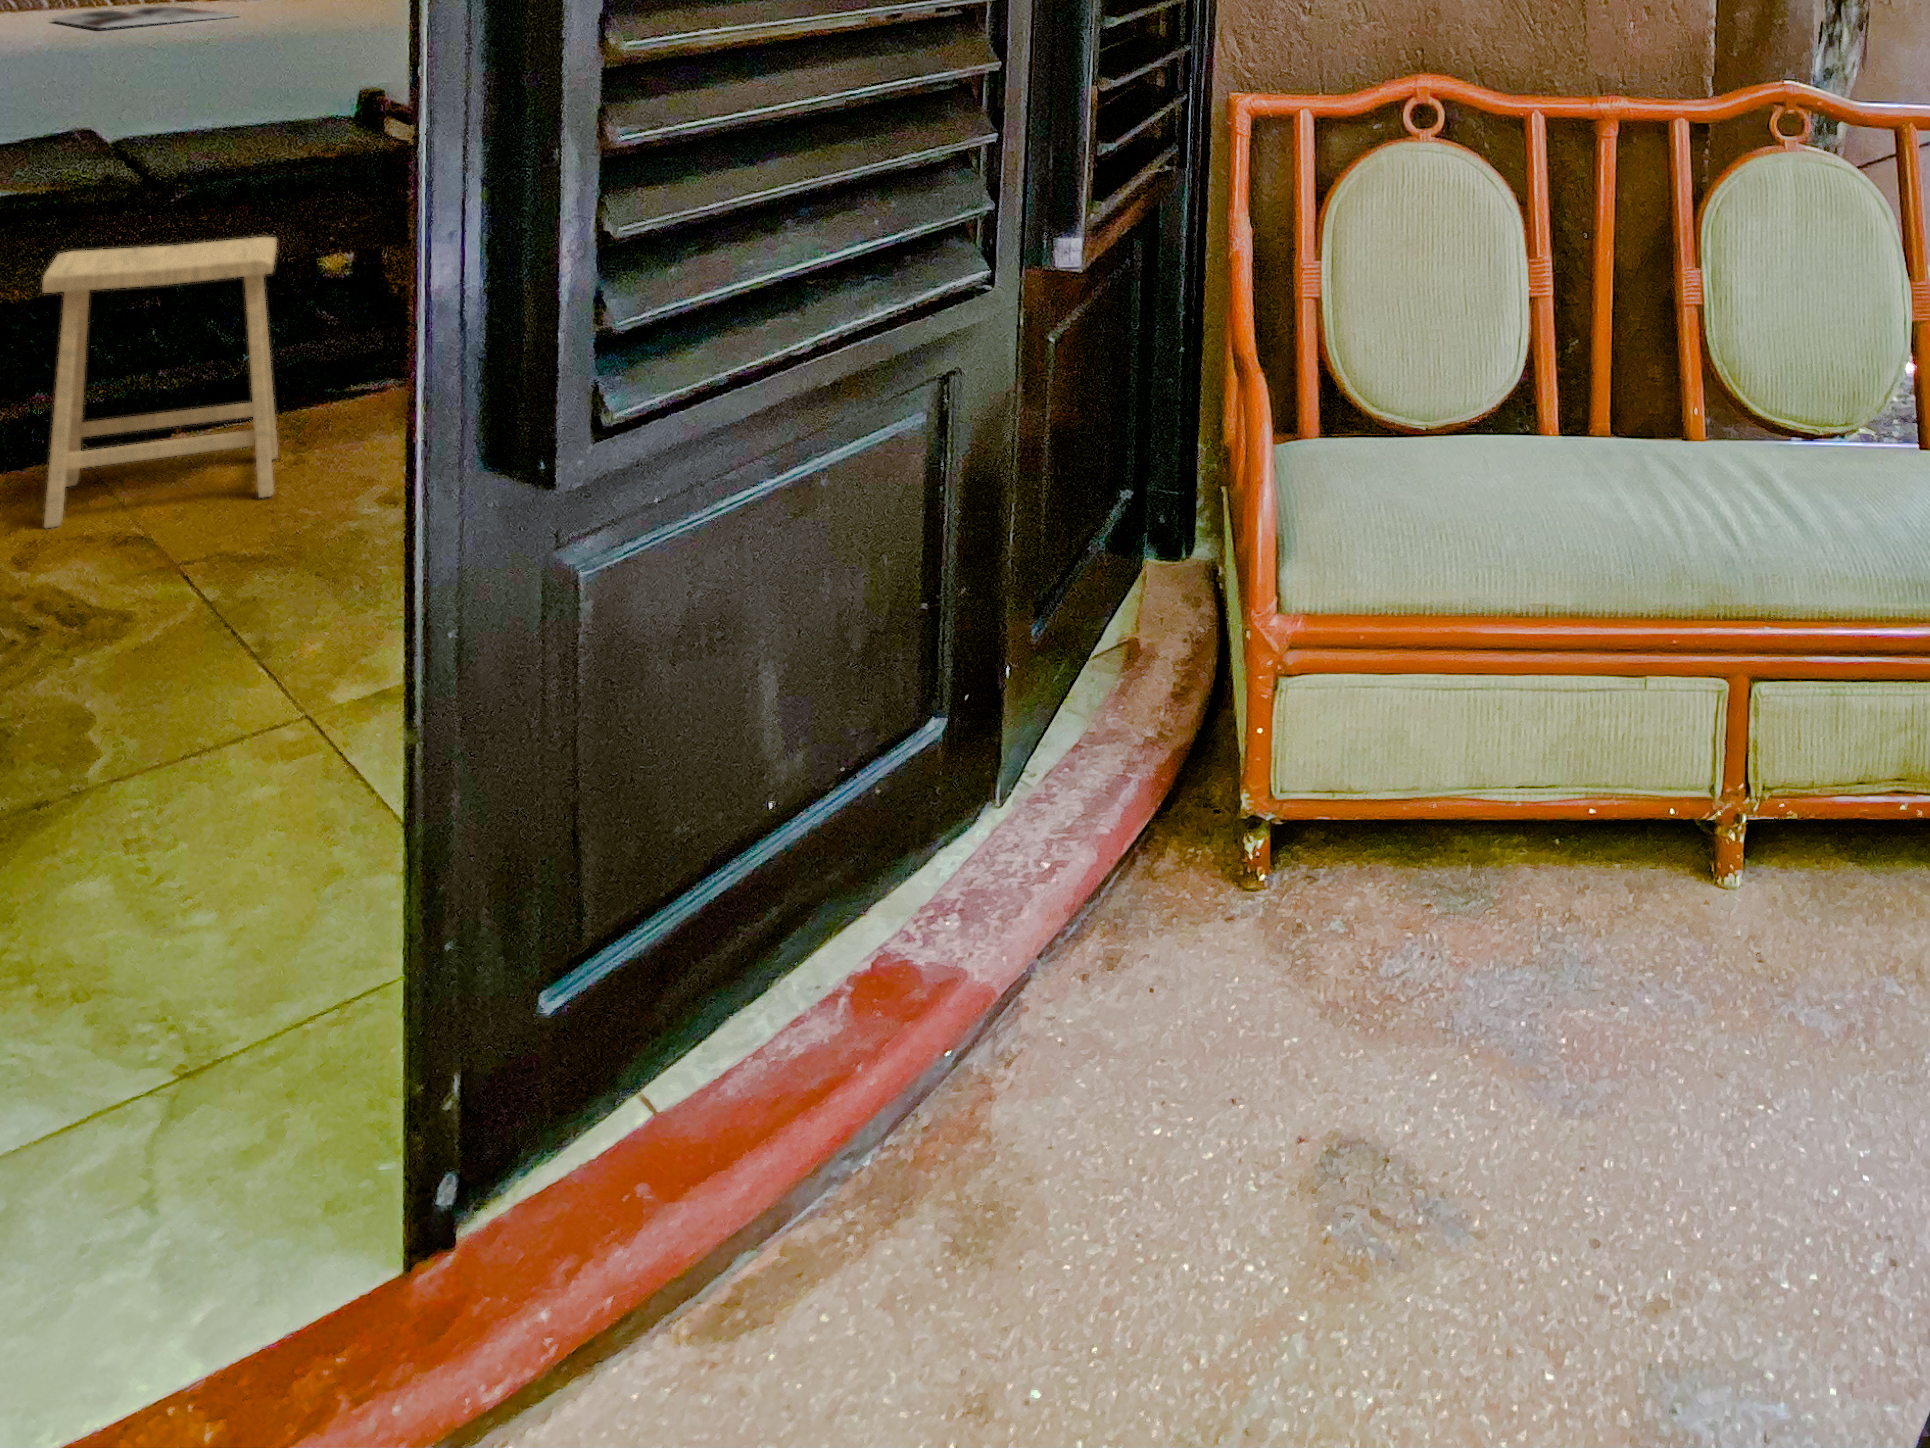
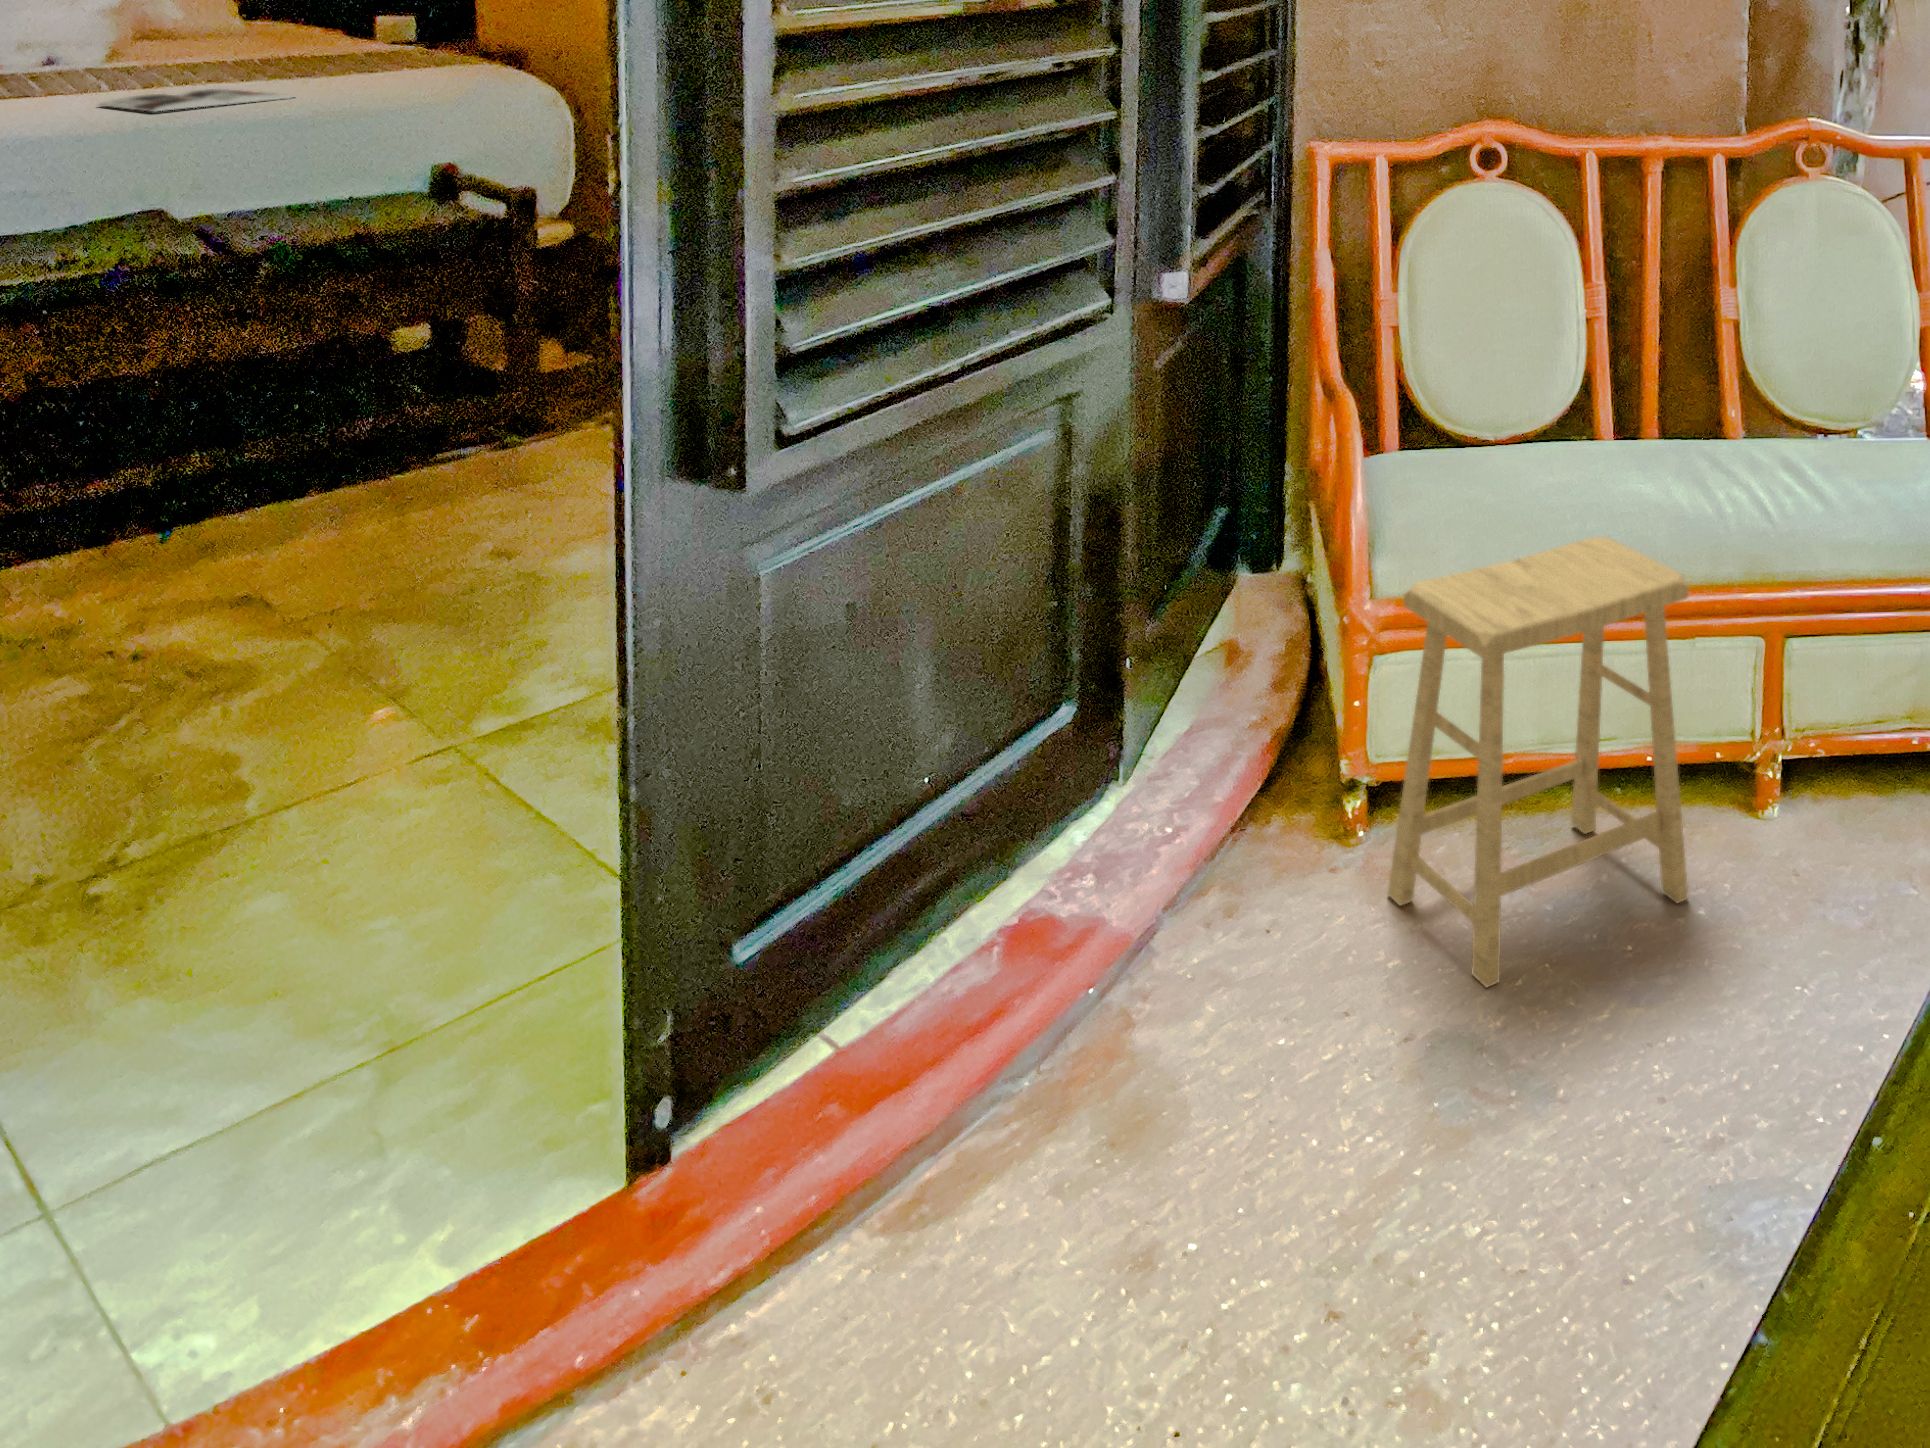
footstool: present [42,237,278,528] -> present [1388,537,1689,987]

